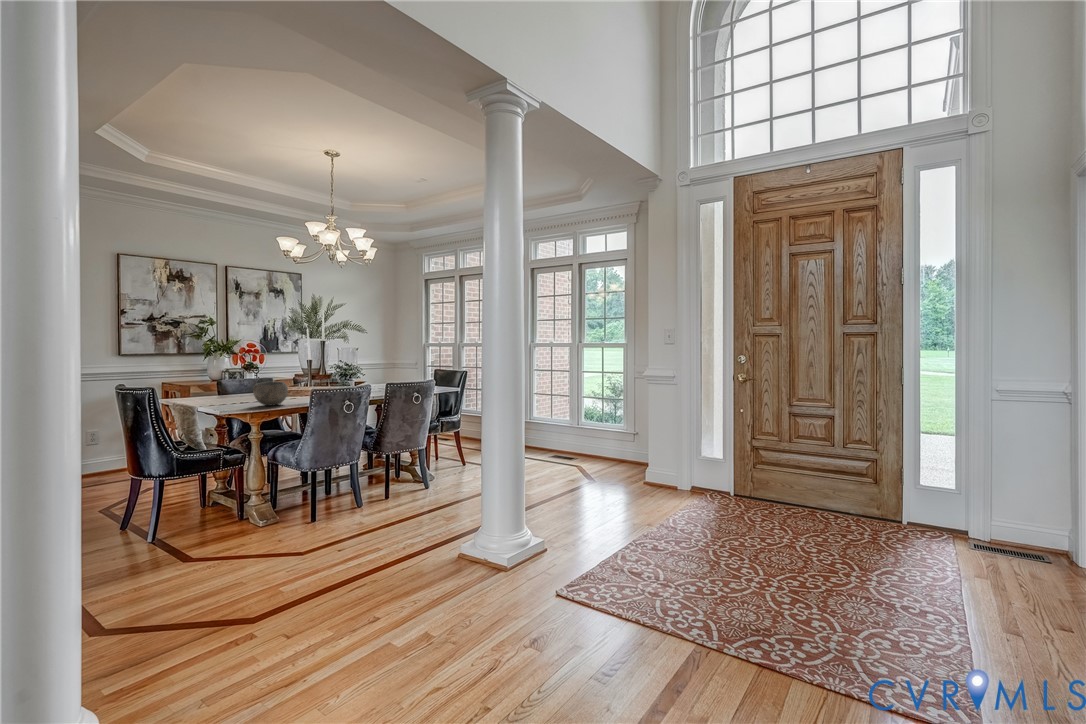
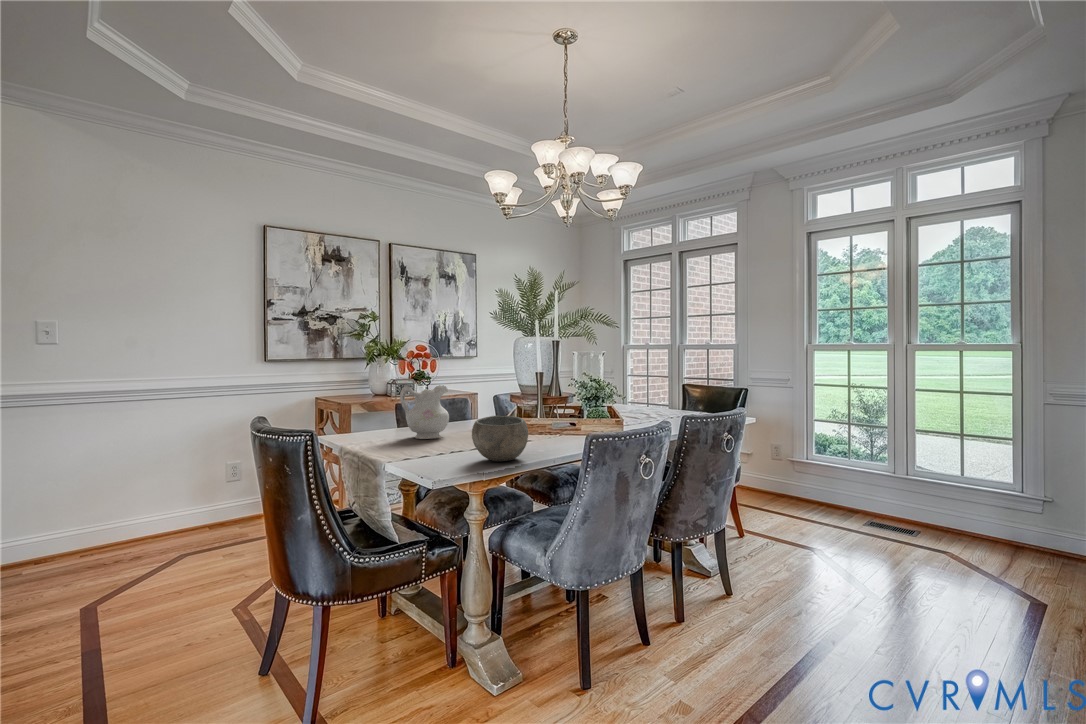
ceramic pitcher: none [217,367,251,400] -> present [400,384,449,439]

